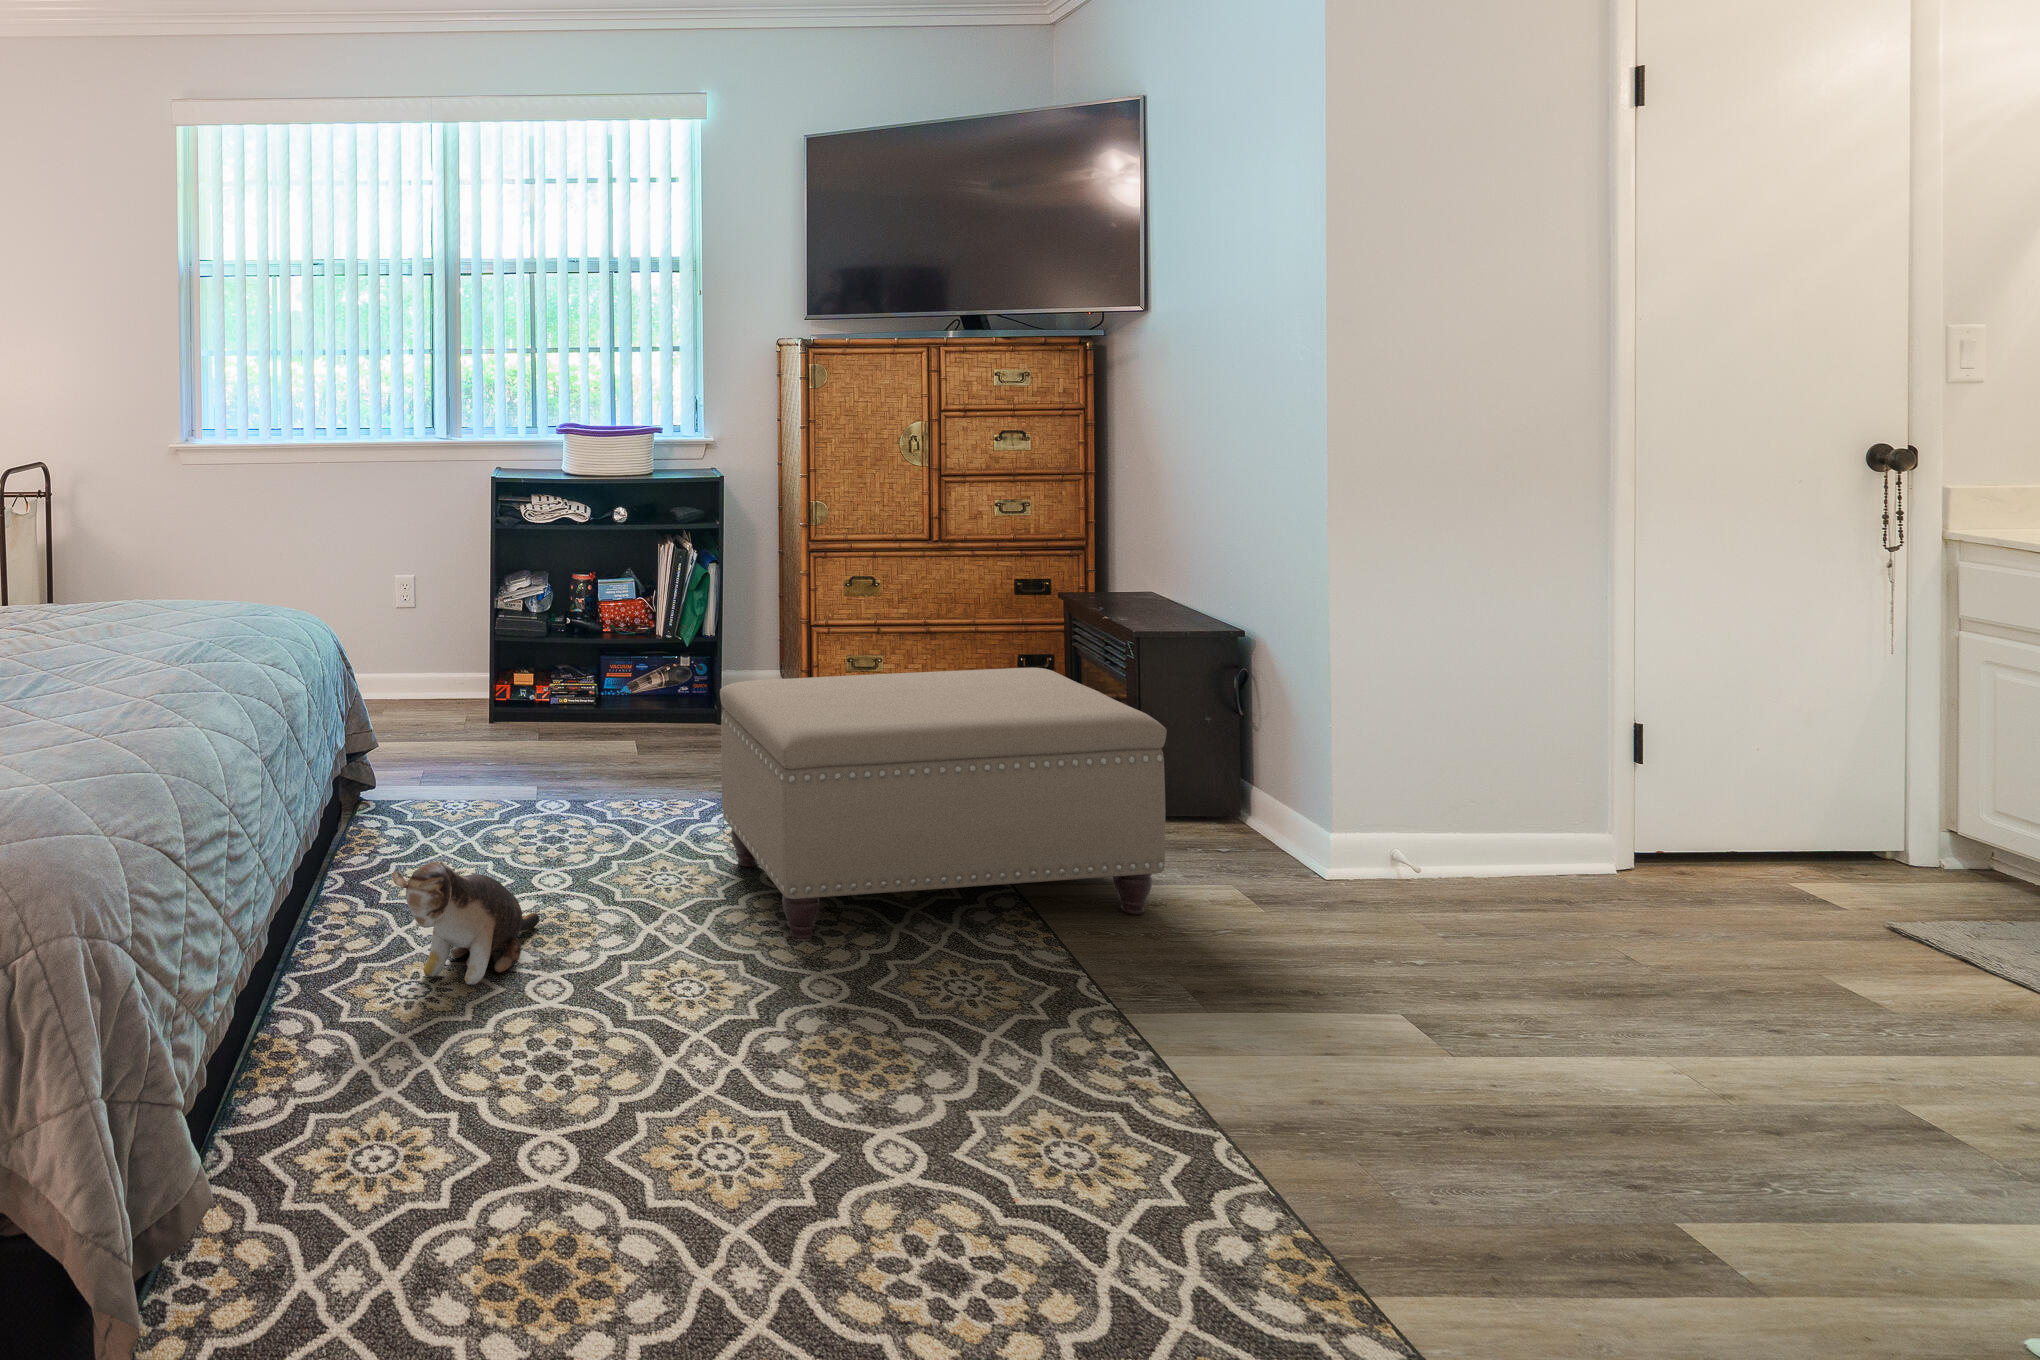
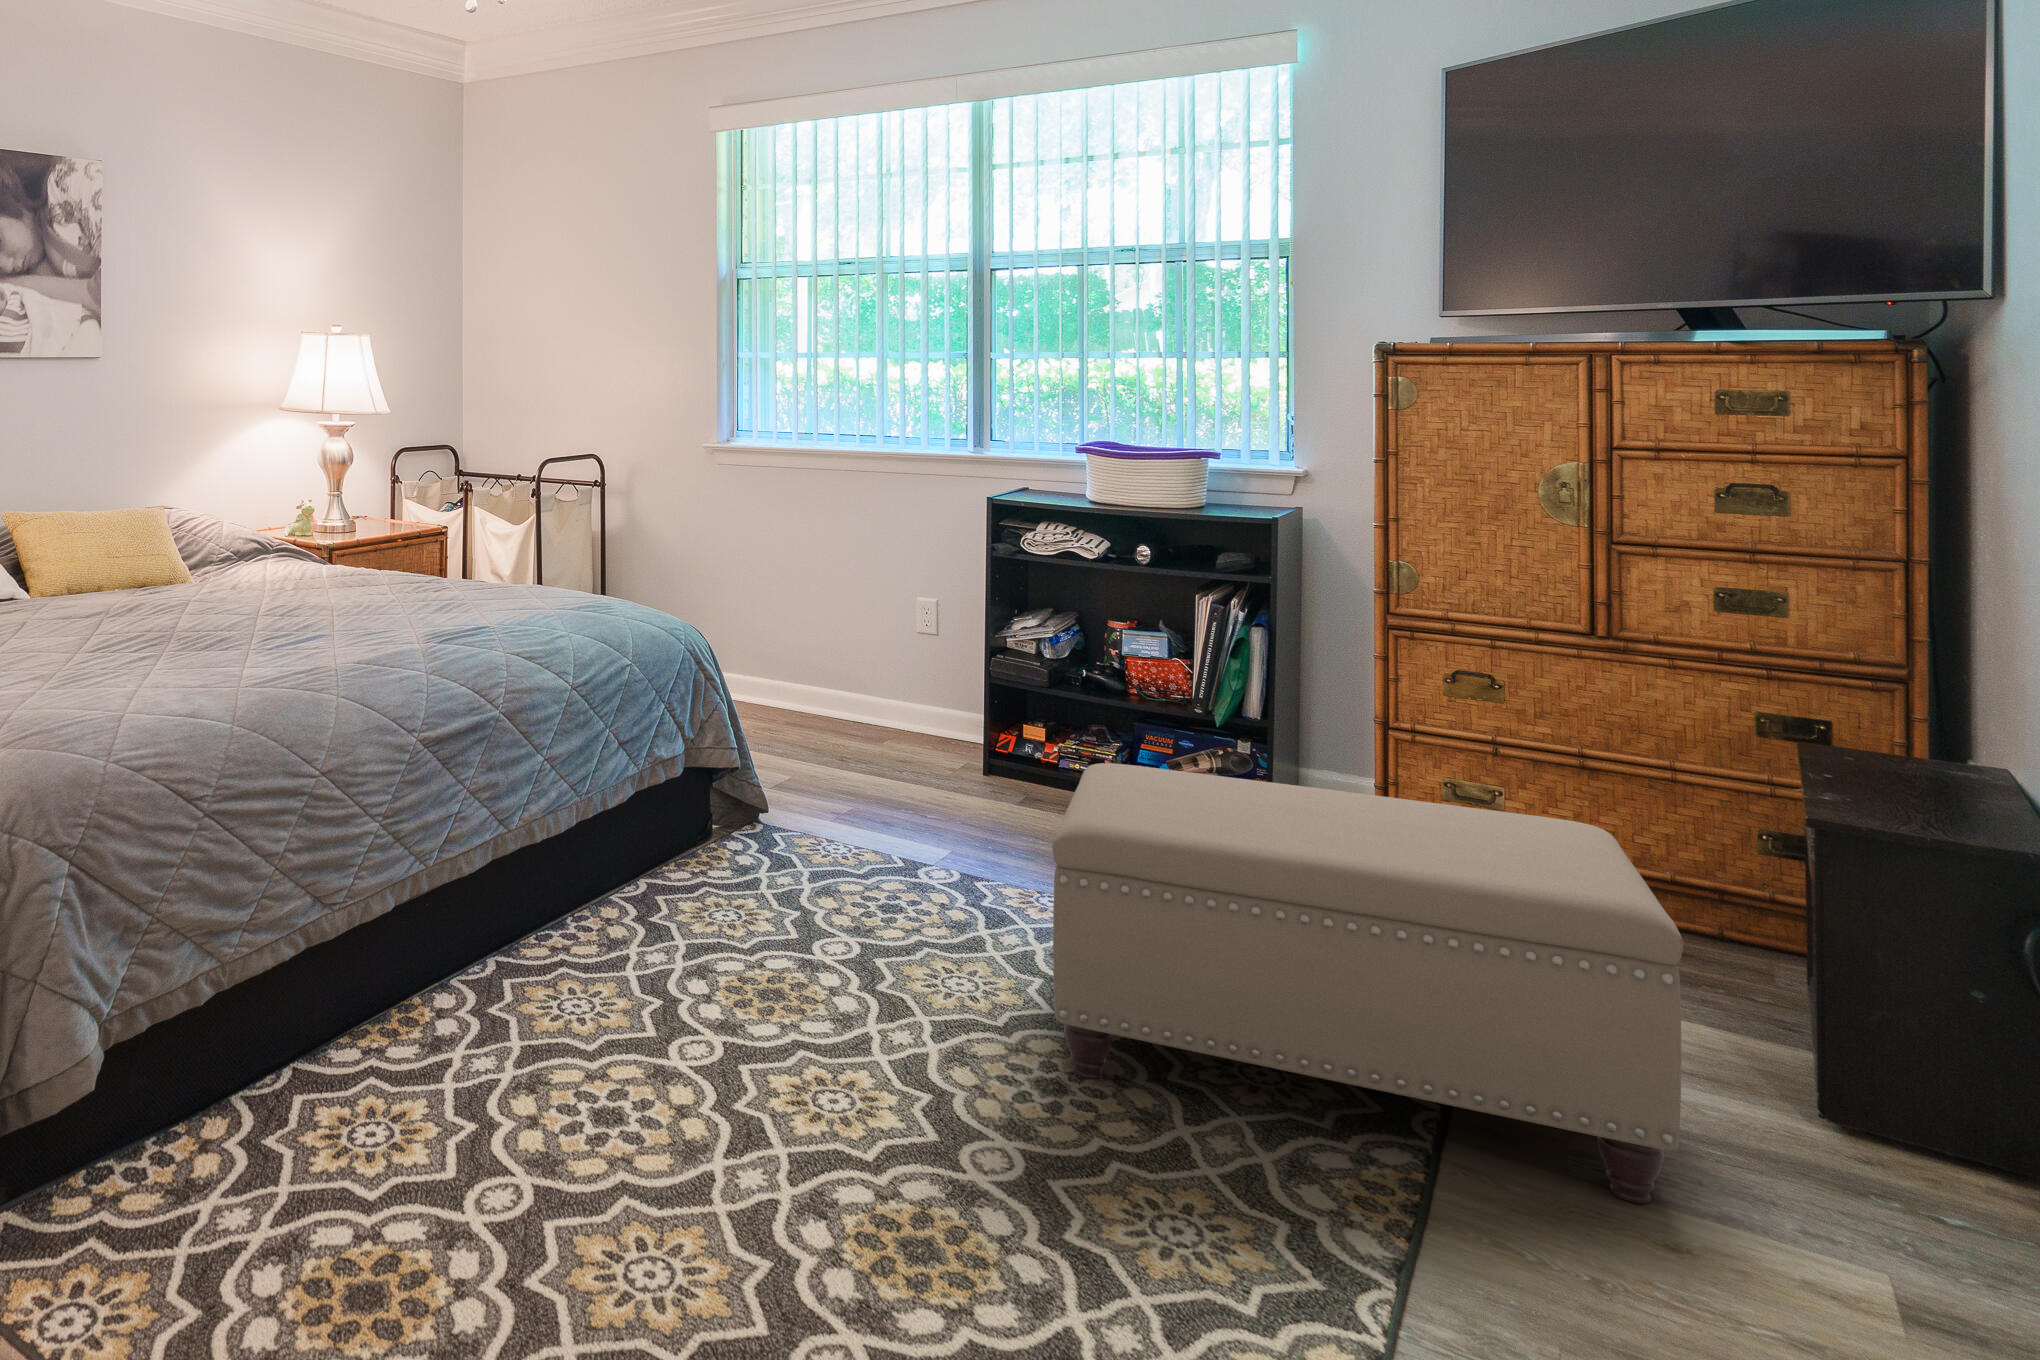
plush toy: present [392,861,539,984] -> none [601,874,805,1009]

